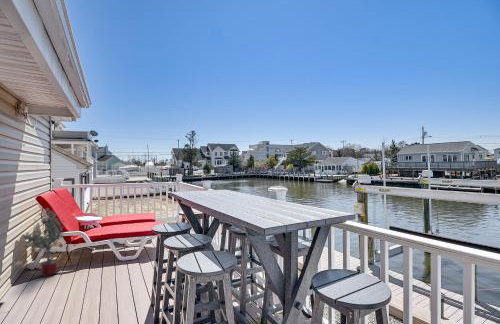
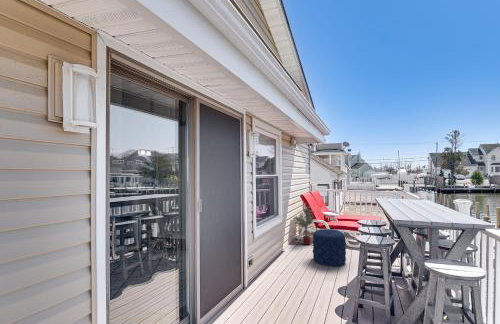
pouf: none [66,243,122,305] -> present [313,229,346,266]

